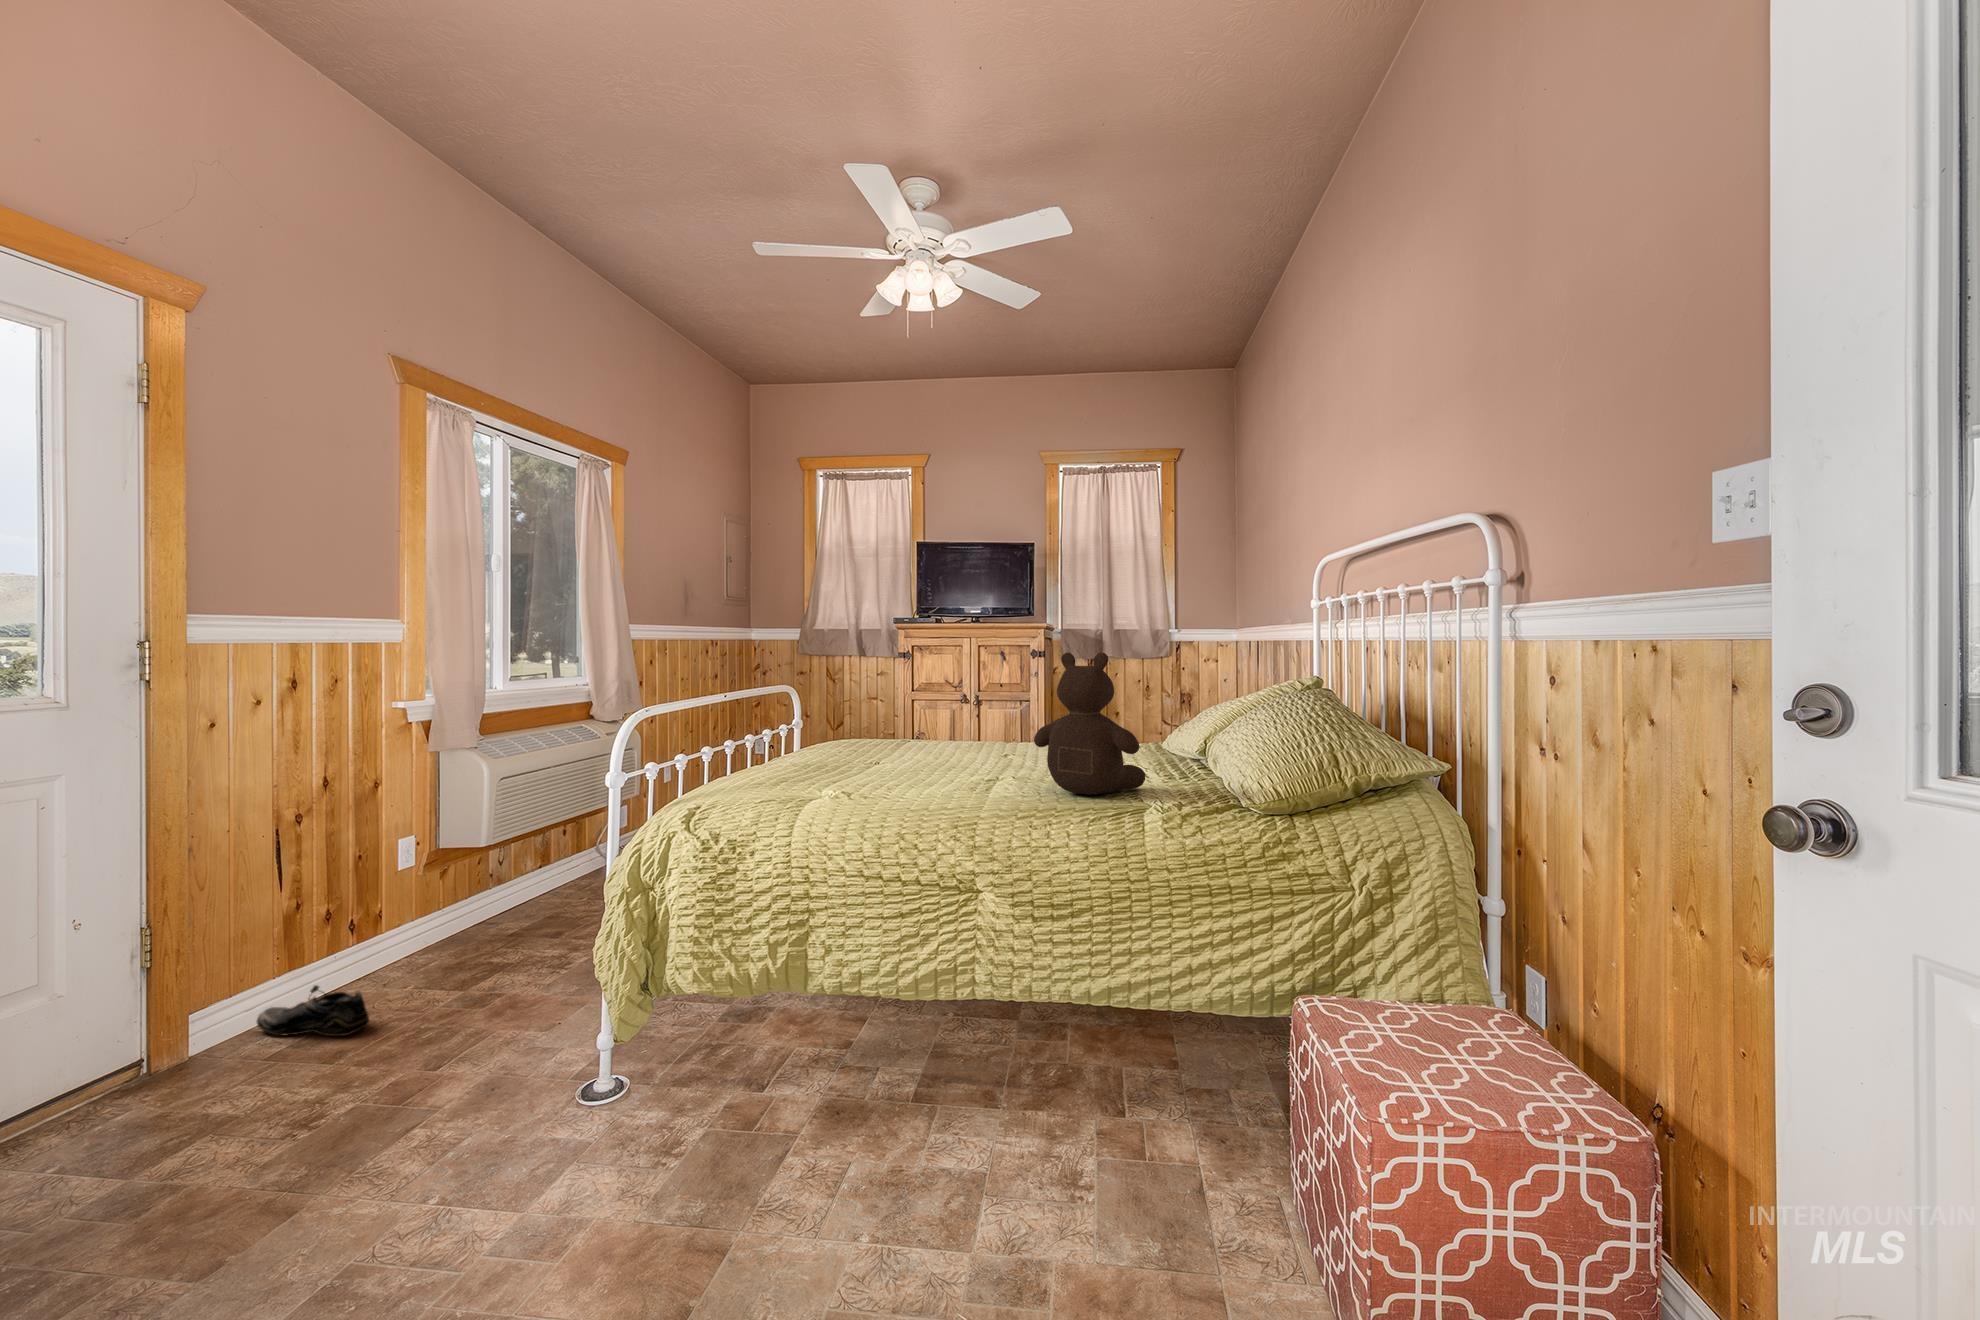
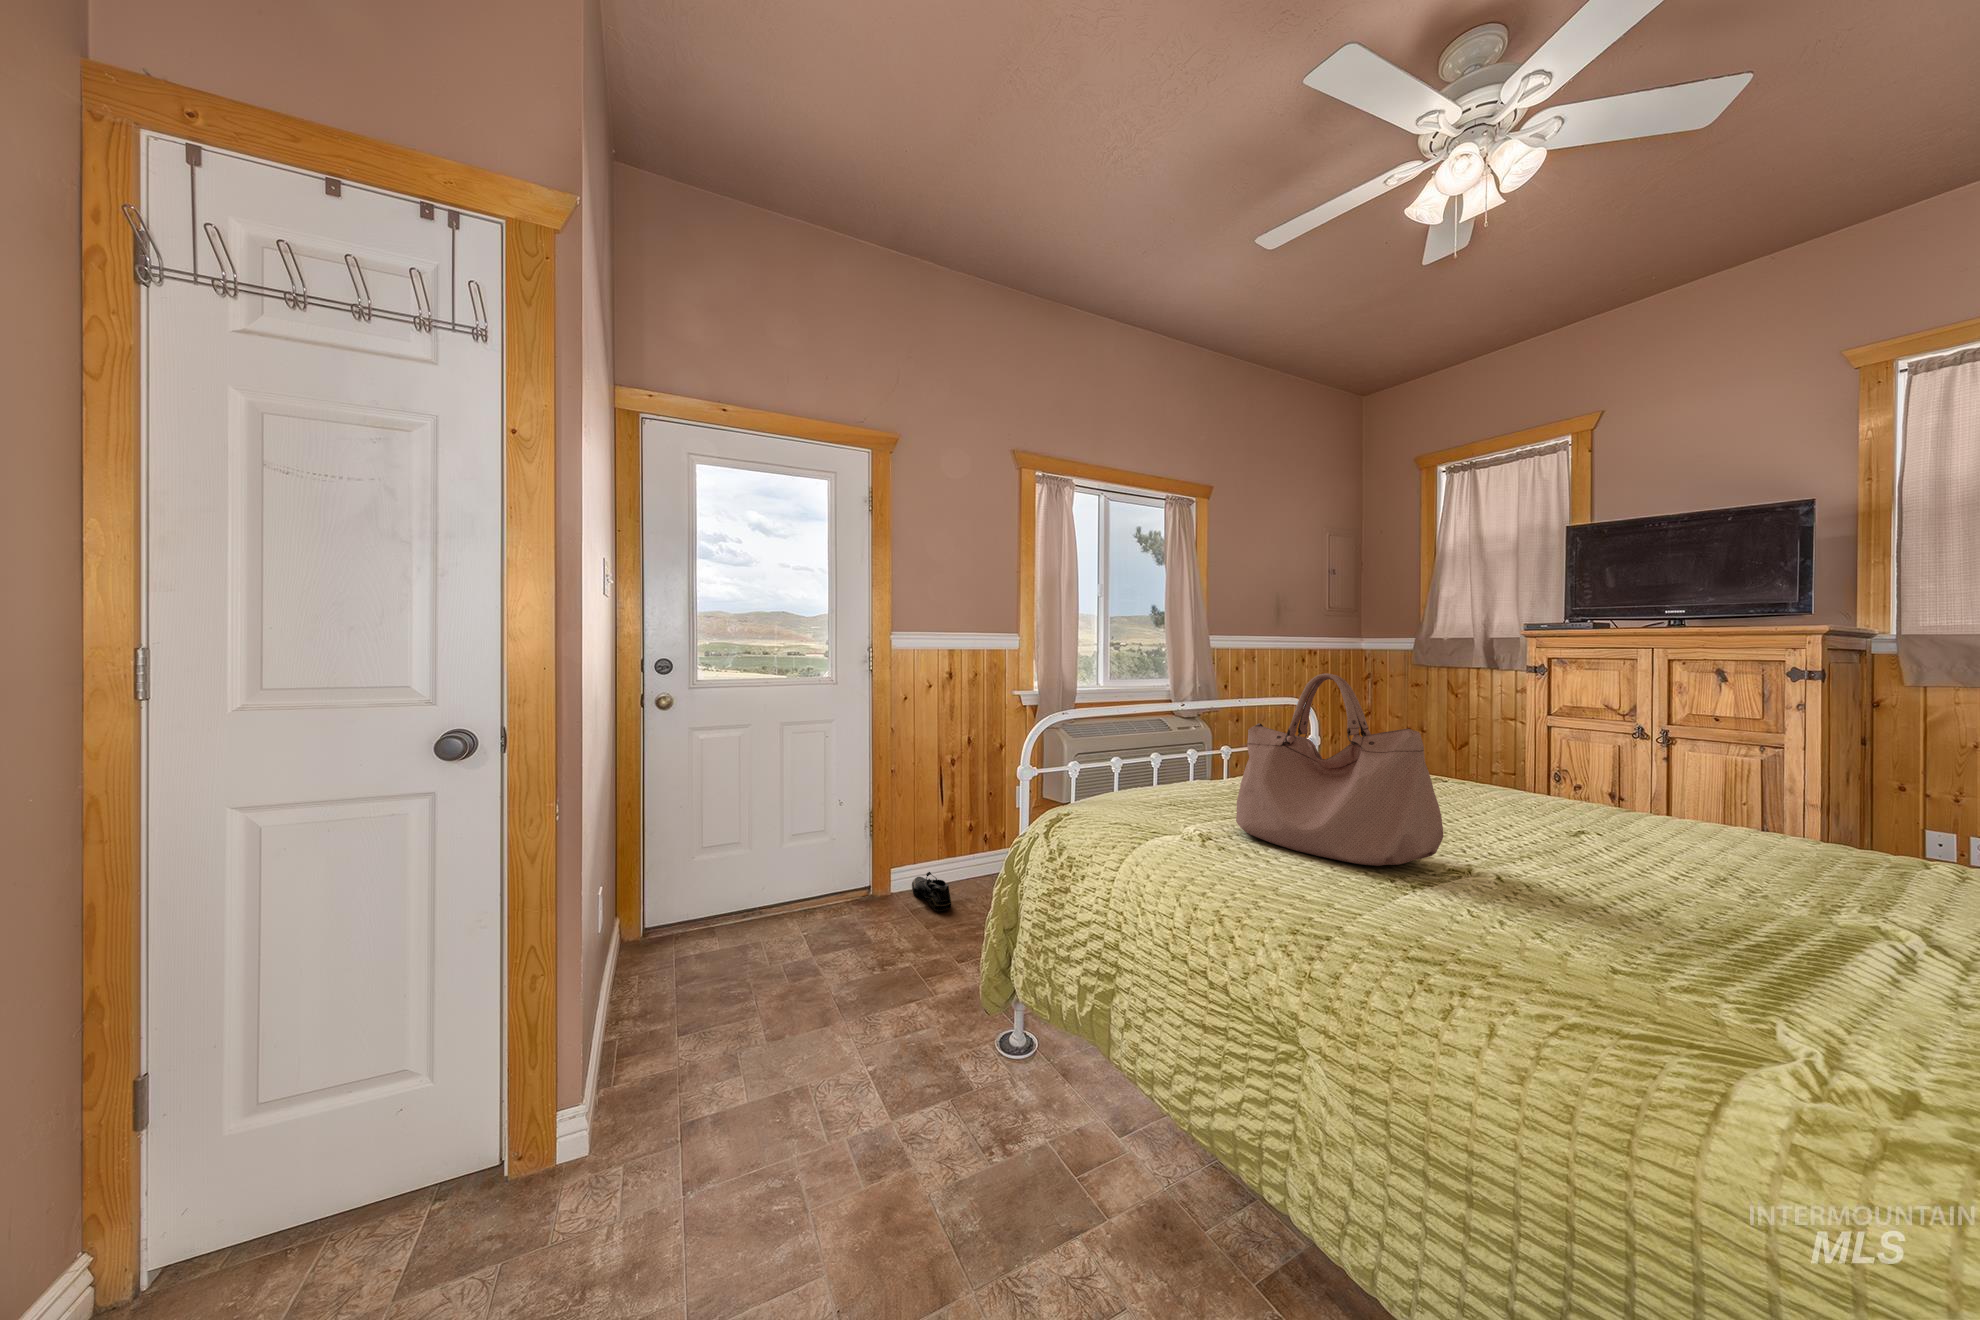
teddy bear: present [1034,652,1145,795] -> none [1512,685,1830,992]
handbag: none [842,653,987,789] -> present [1236,673,1443,866]

